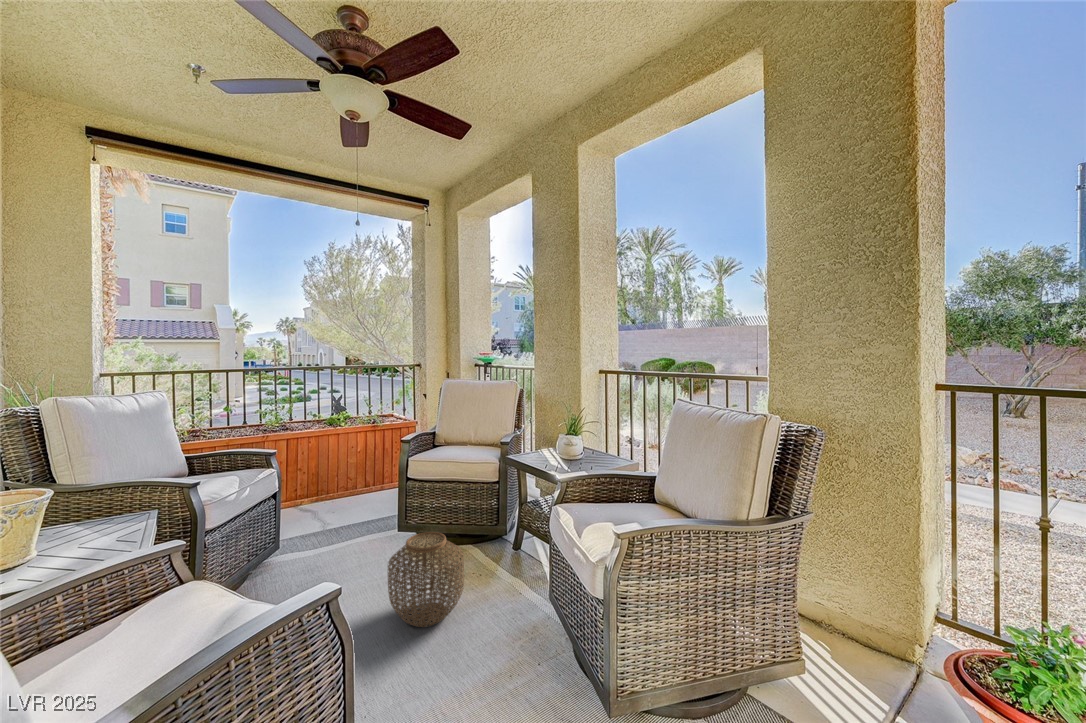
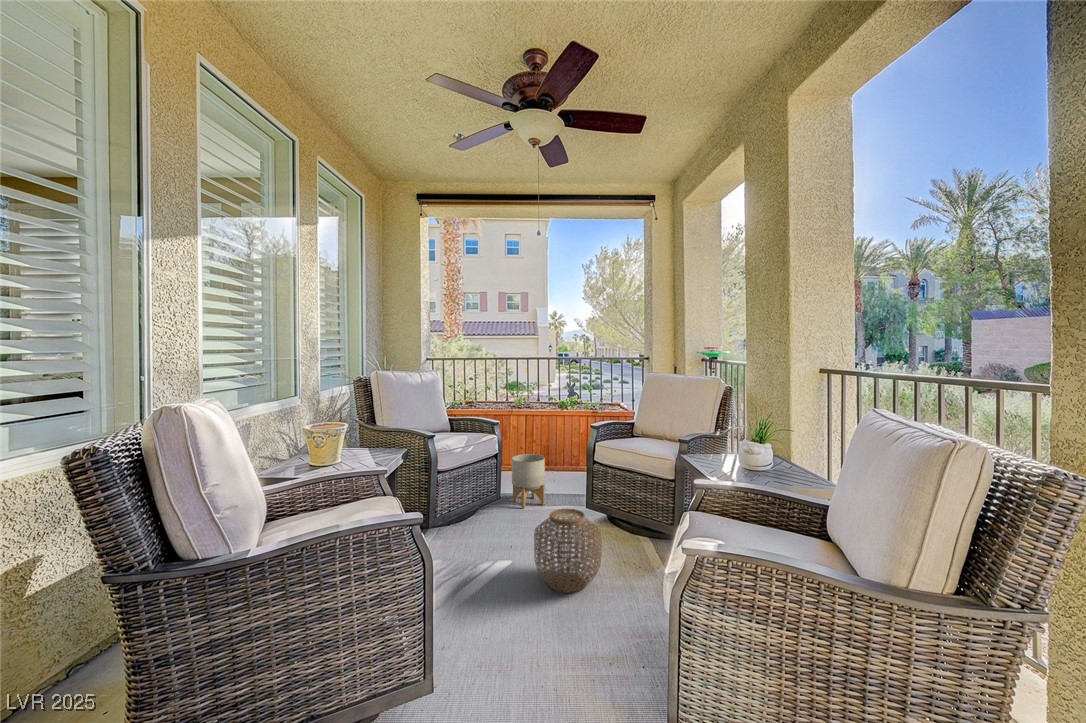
planter: none [294,484,340,553] -> present [512,454,545,509]

